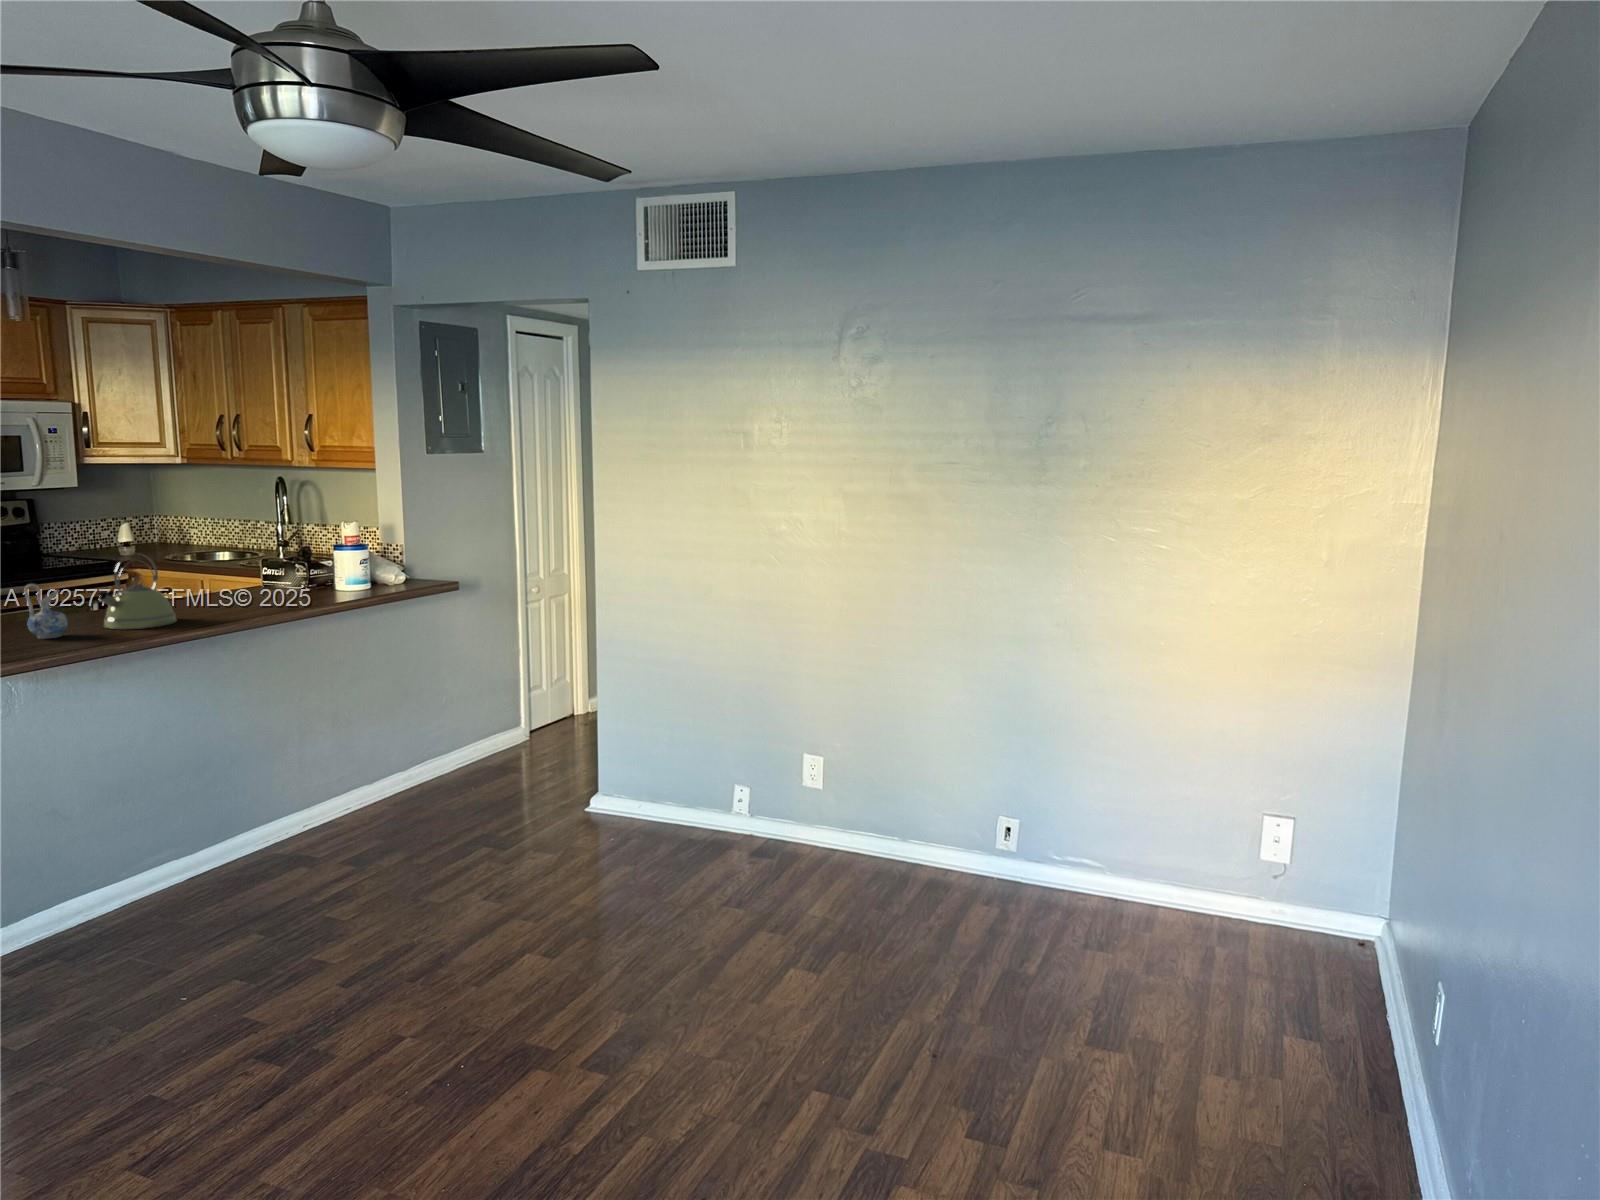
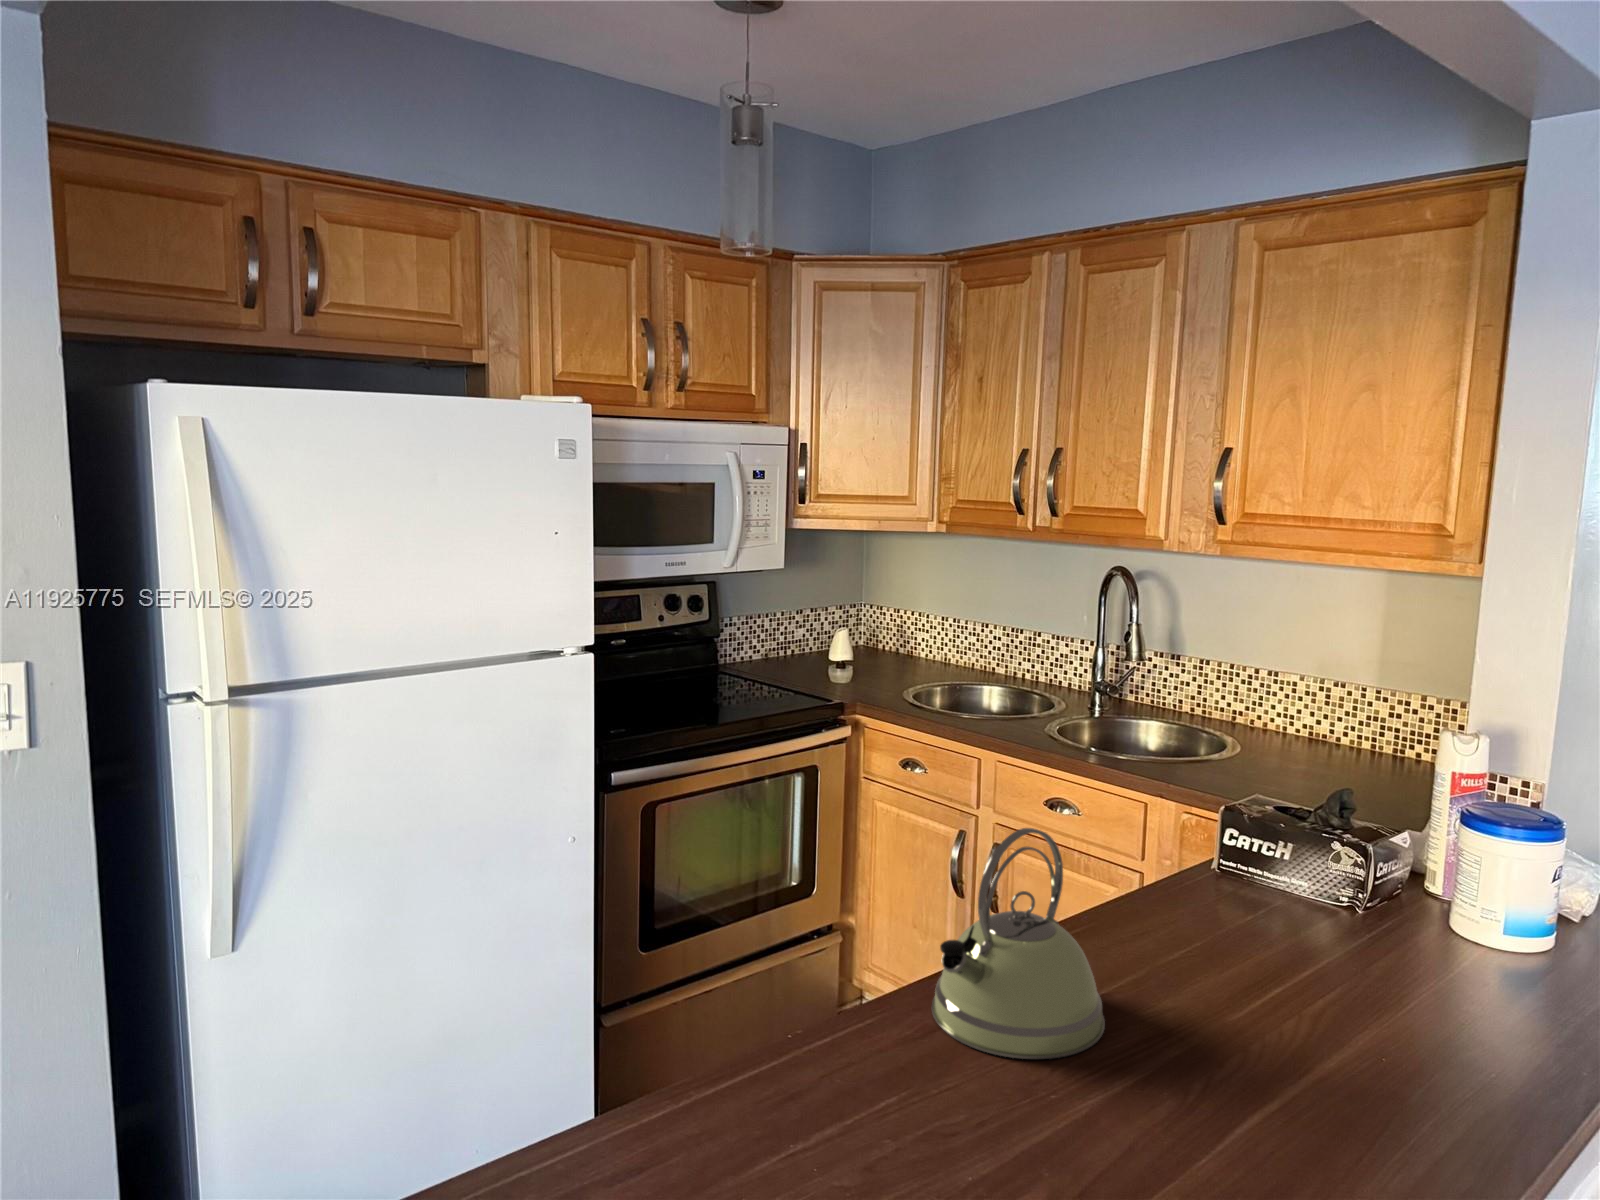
ceramic pitcher: present [24,584,68,639] -> none [783,931,875,1087]

